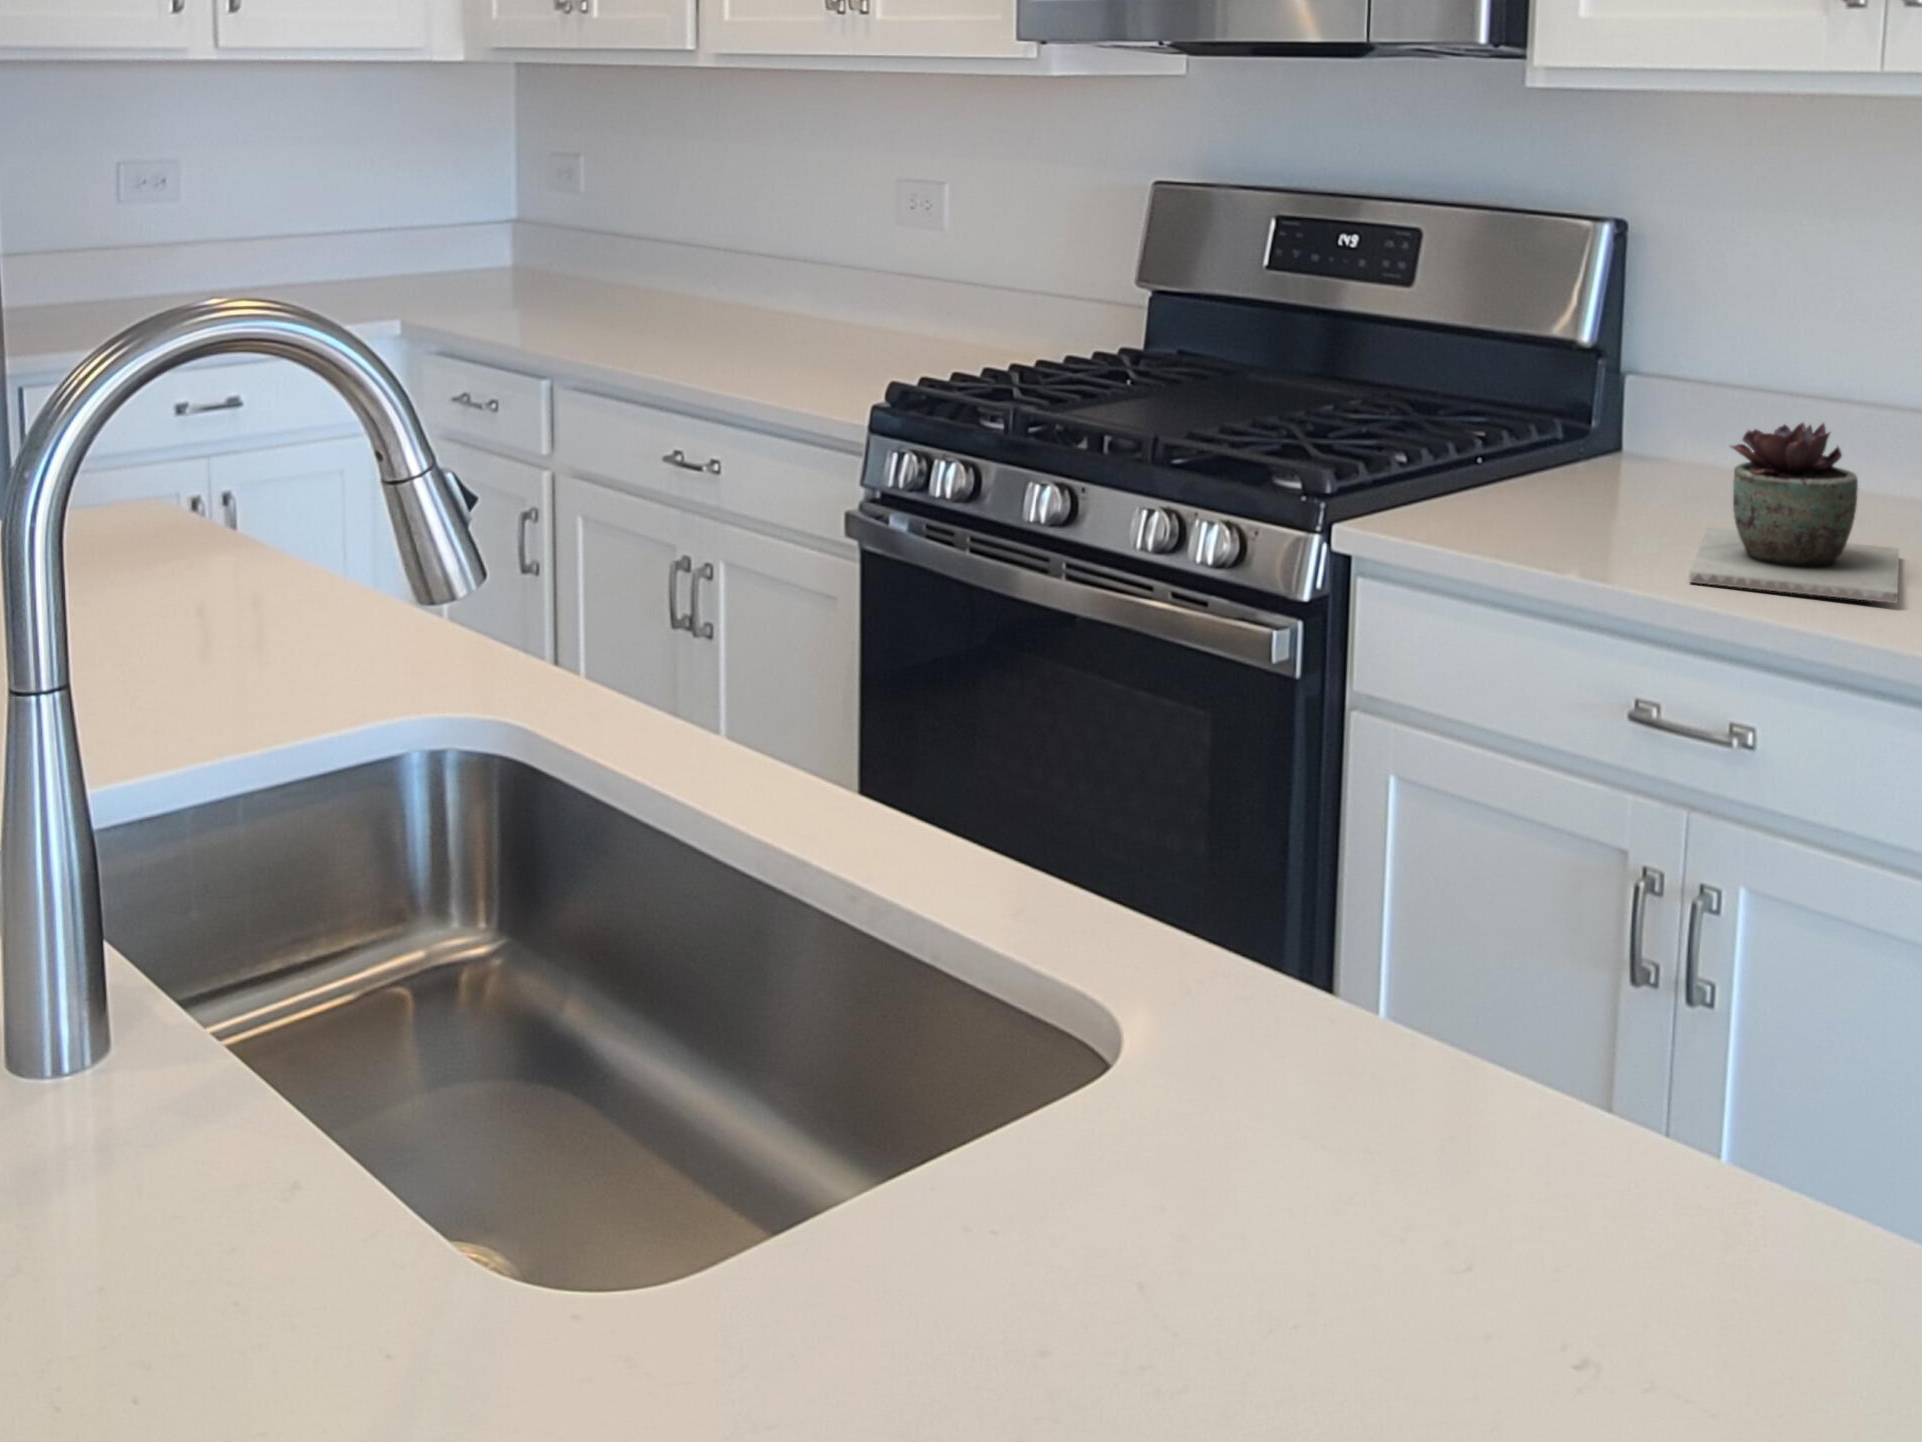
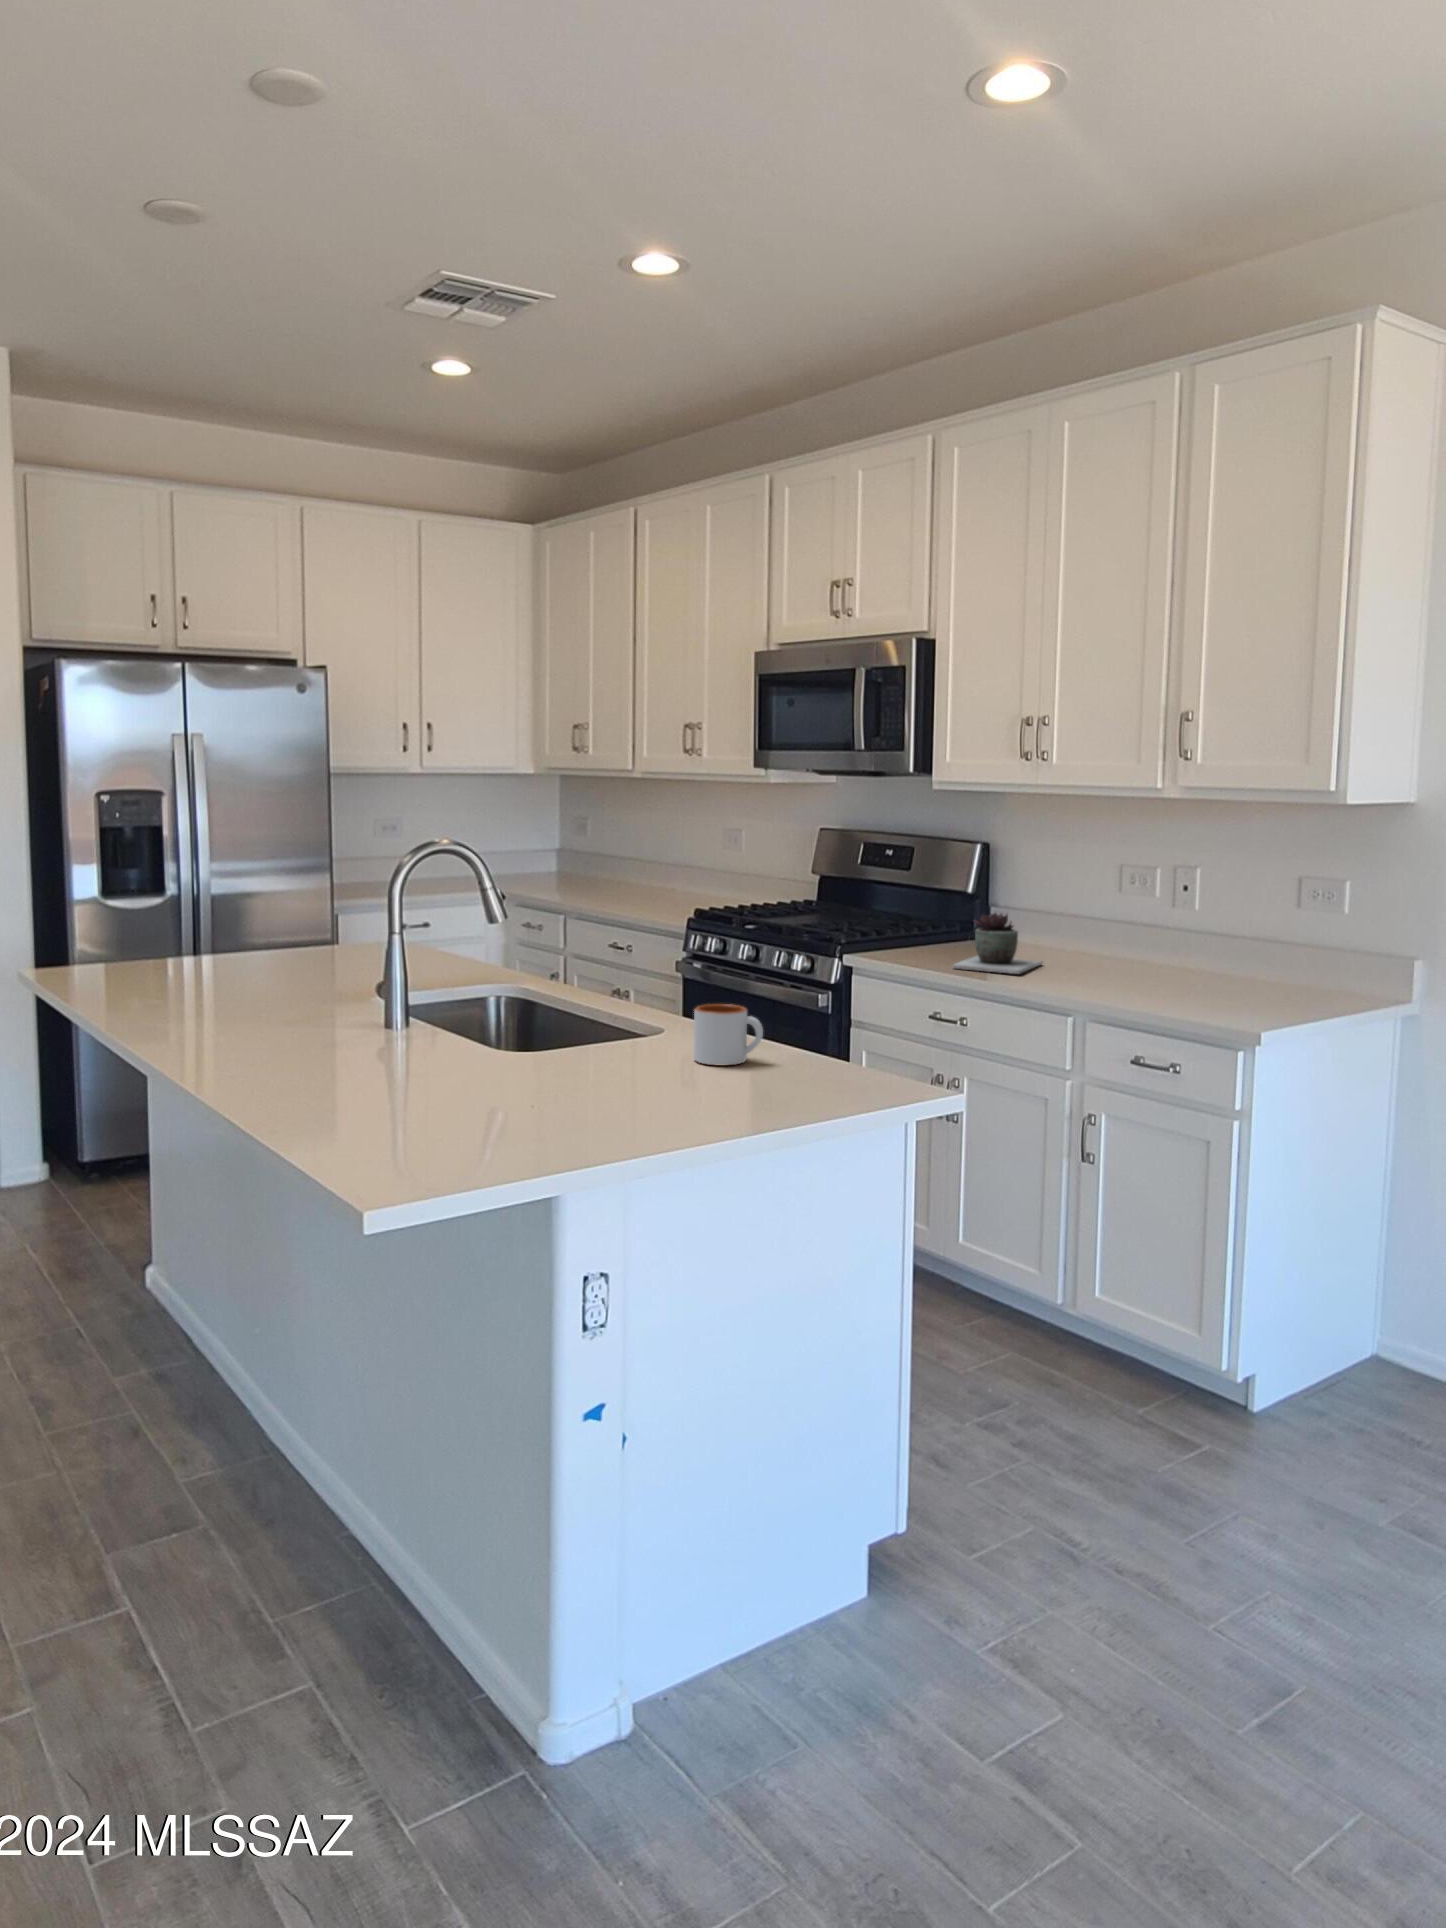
mug: none [1307,982,1616,1302] -> present [694,1004,763,1066]

